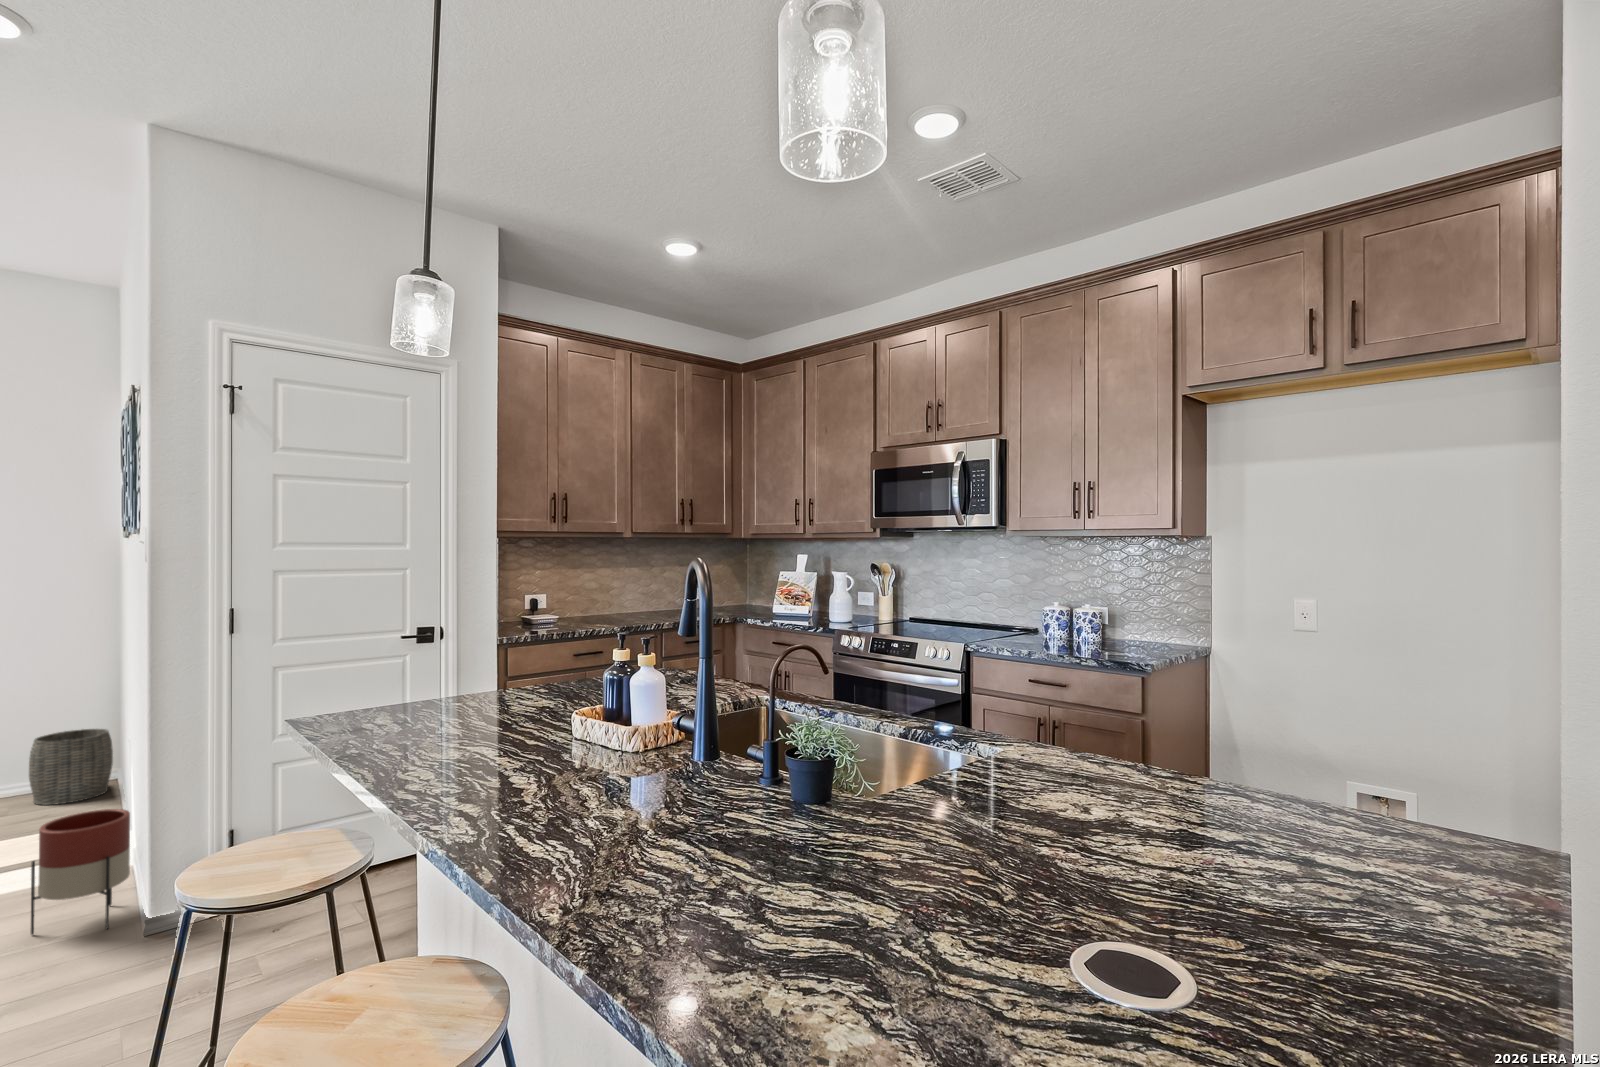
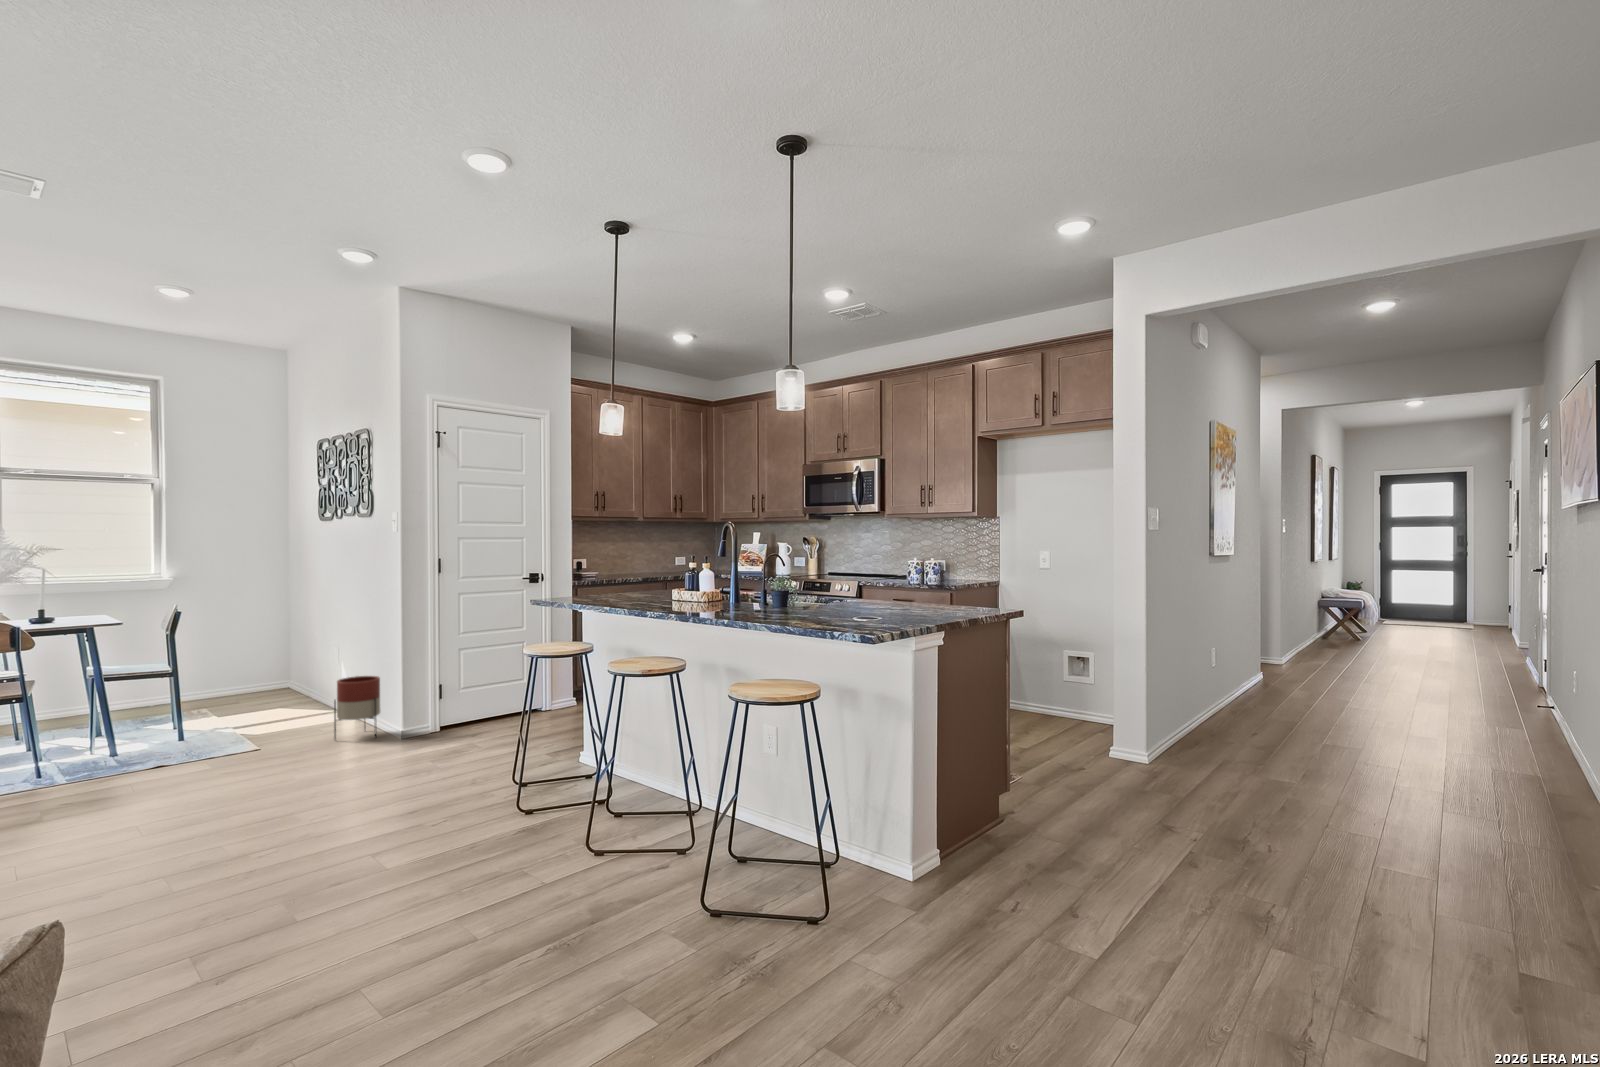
woven basket: present [29,729,113,805] -> none [242,651,292,699]

